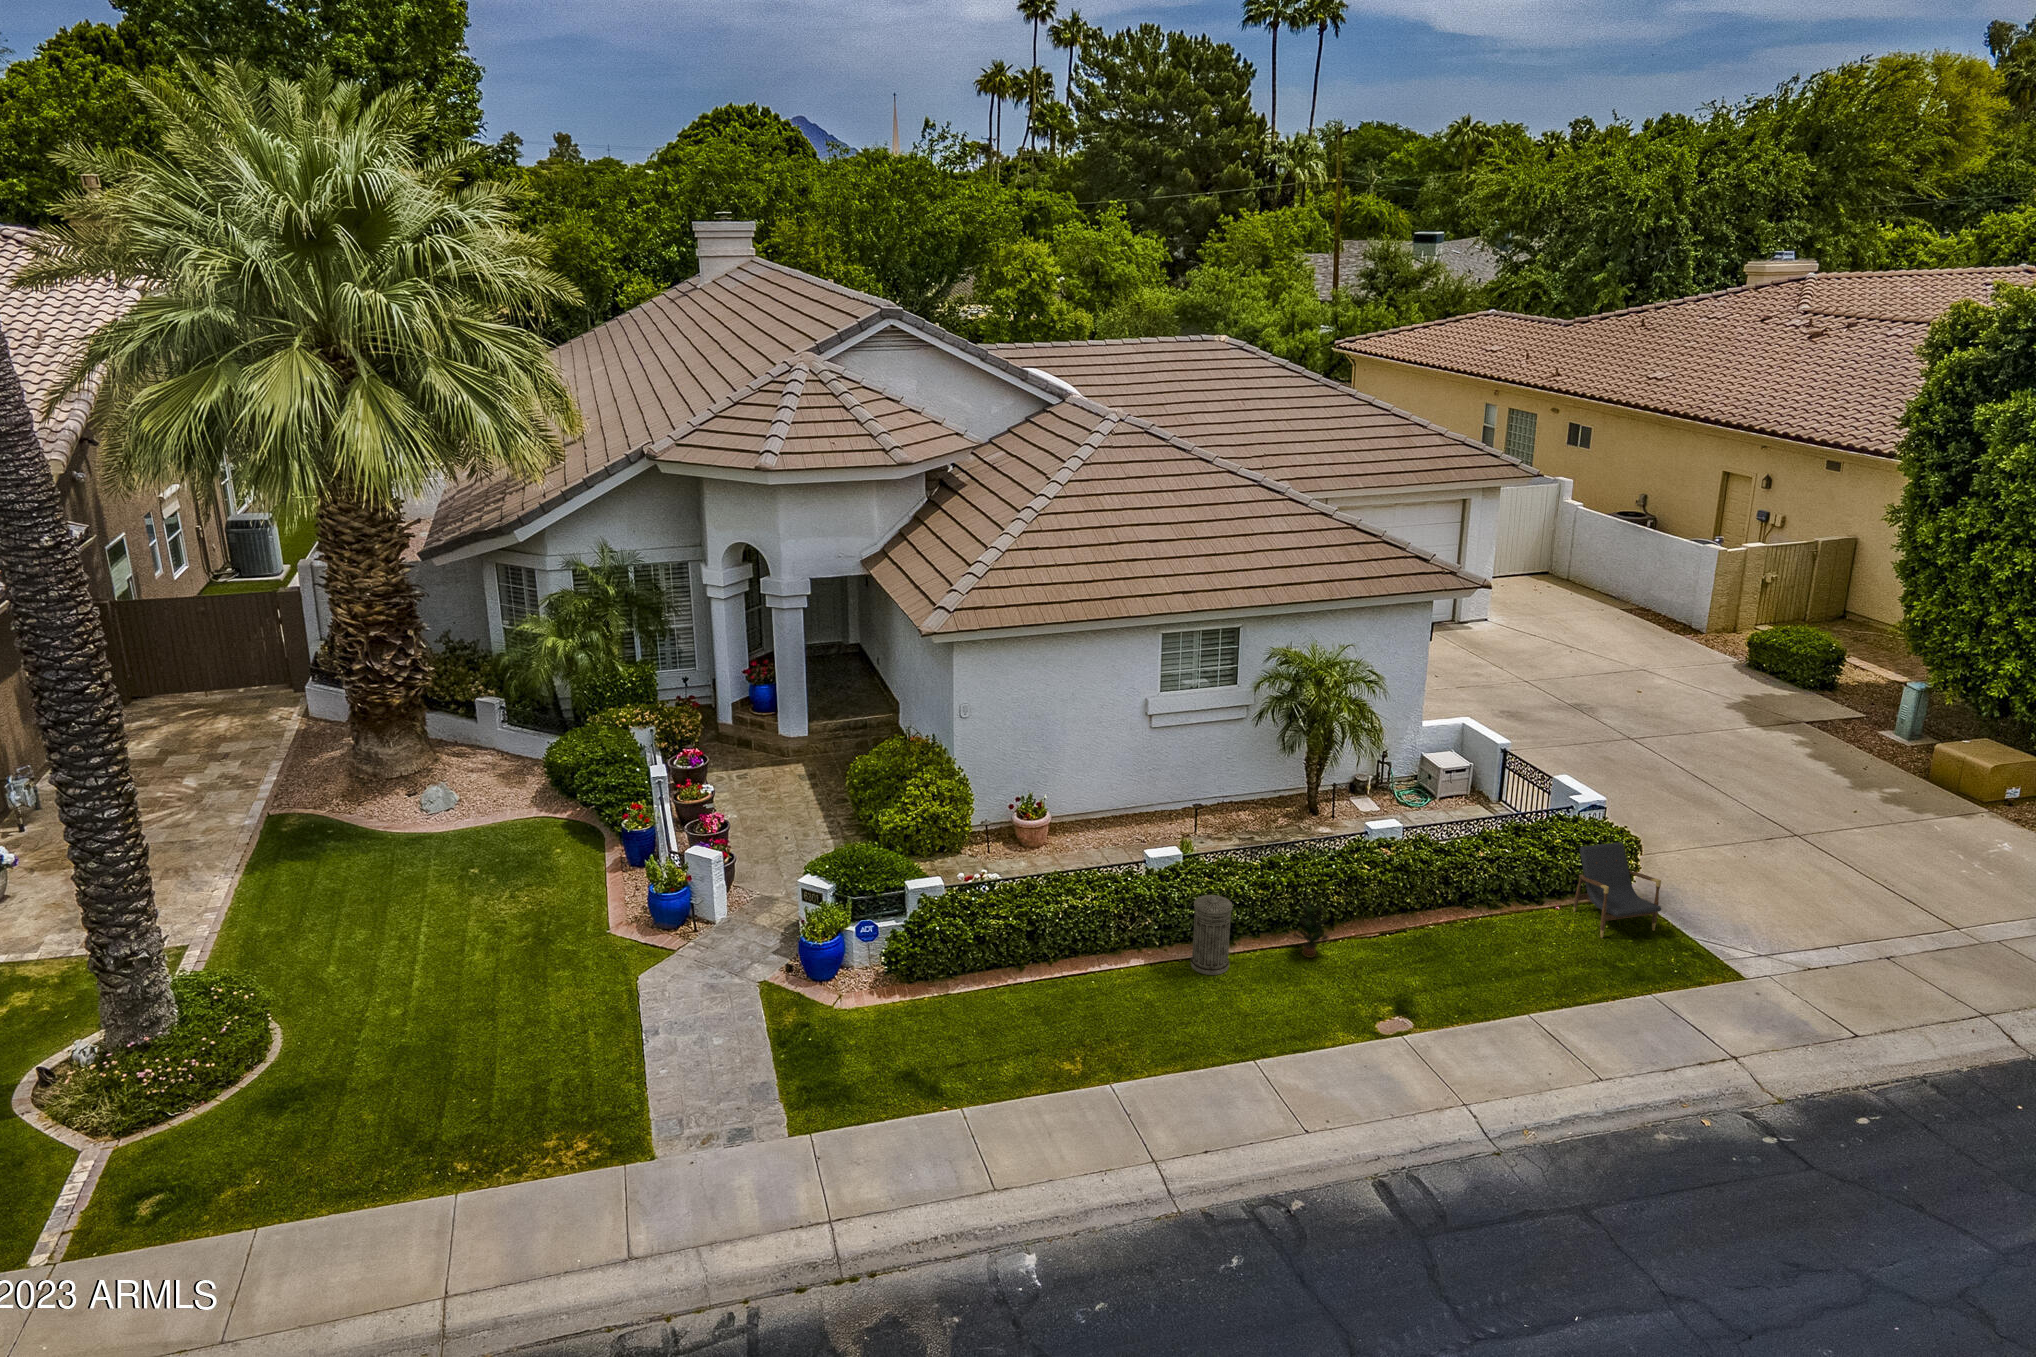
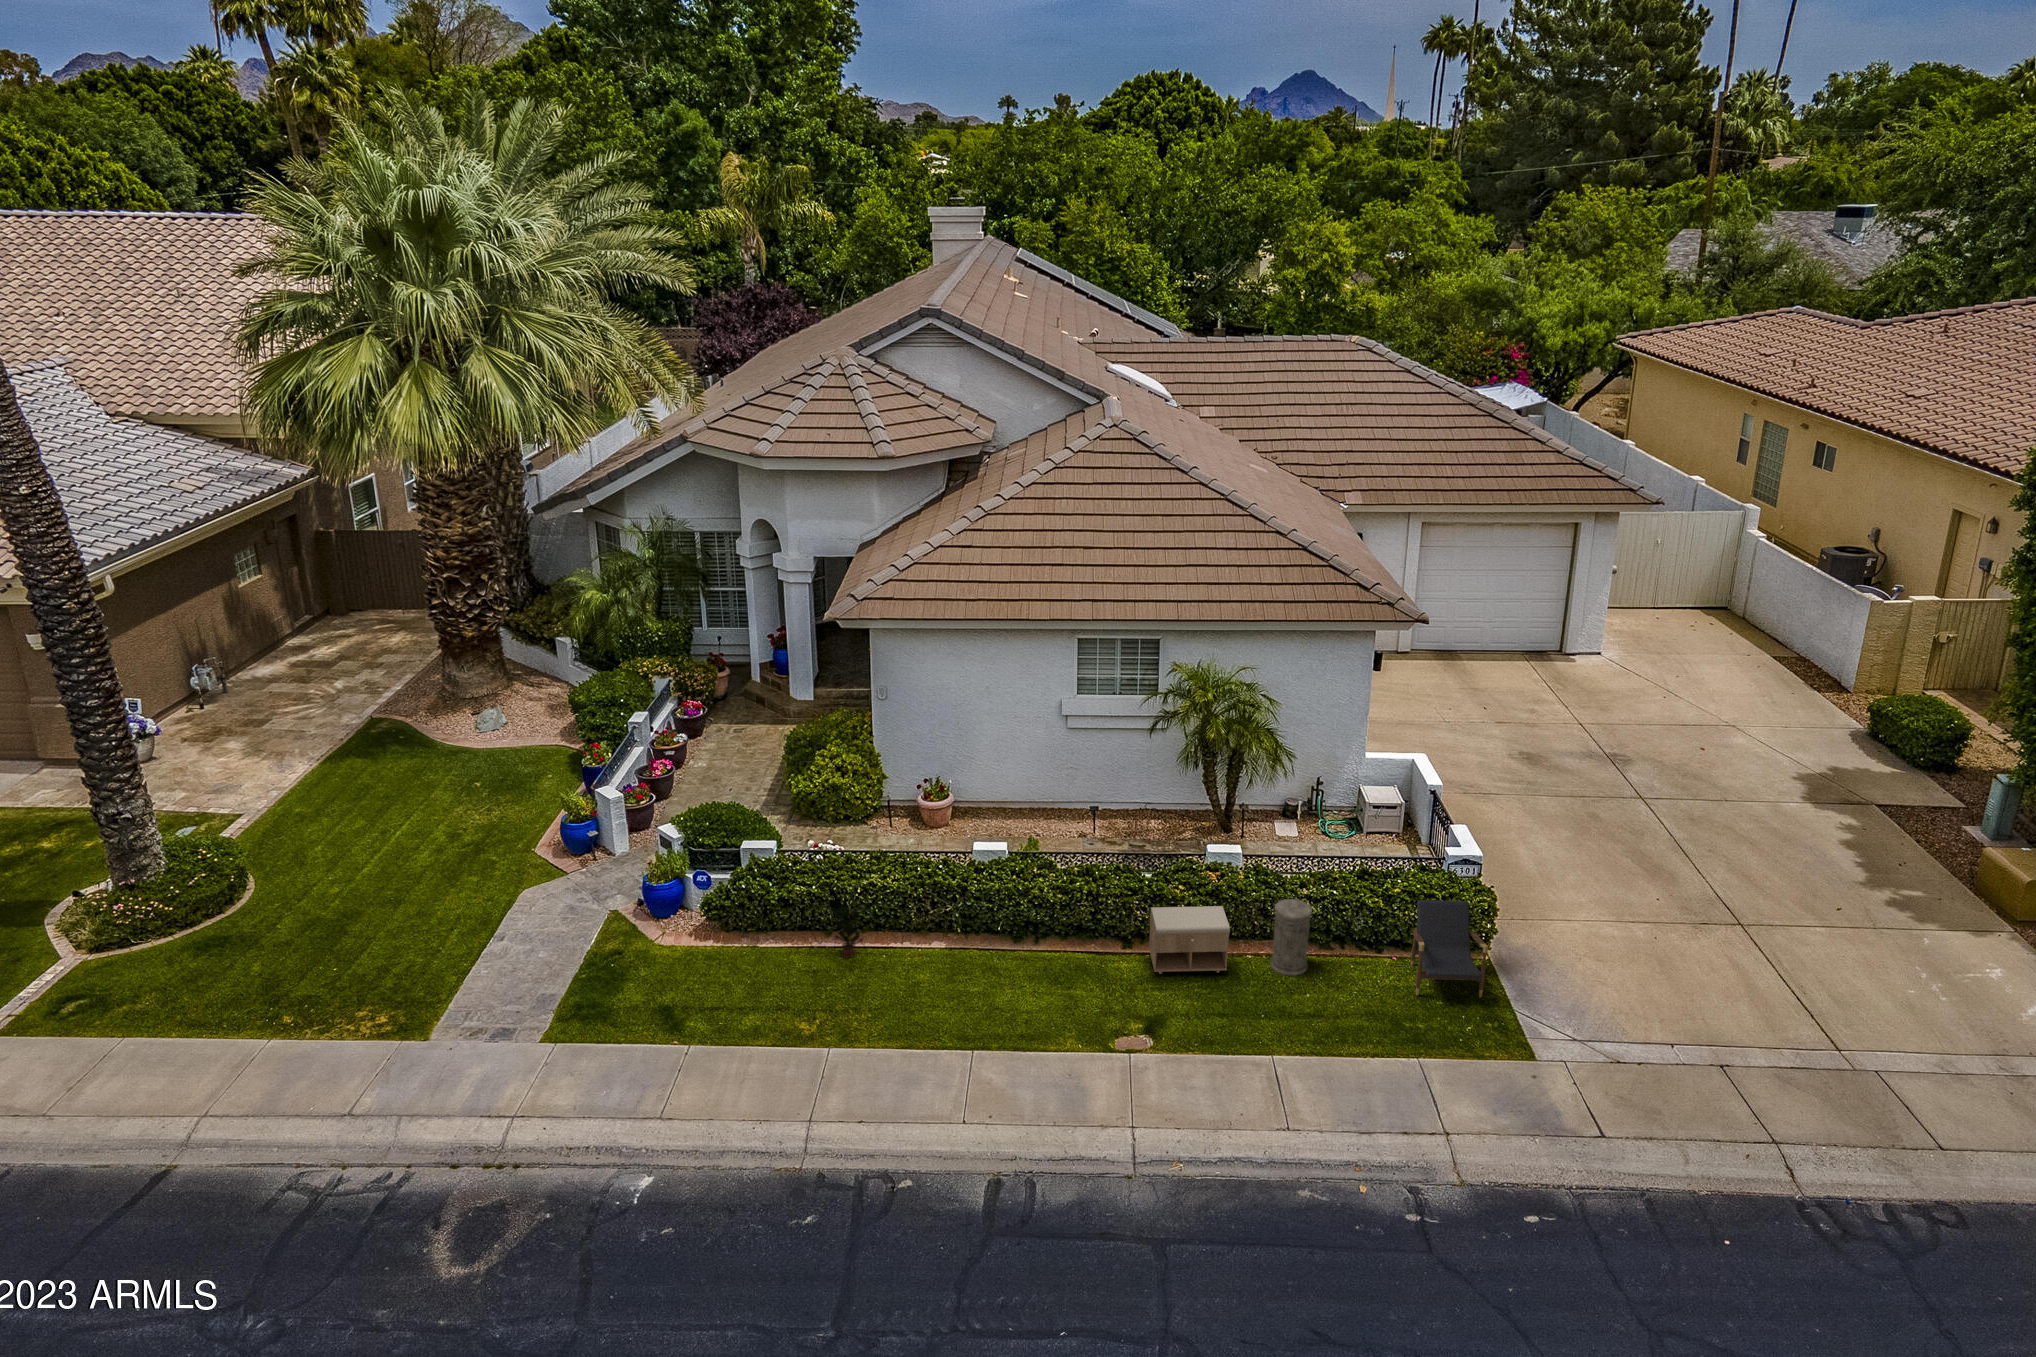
storage bench: none [1341,879,1434,956] -> present [1149,906,1230,974]
trash can: present [1191,895,1232,975] -> present [1270,899,1312,976]
potted plant: present [1294,901,1329,957] -> present [835,904,863,958]

